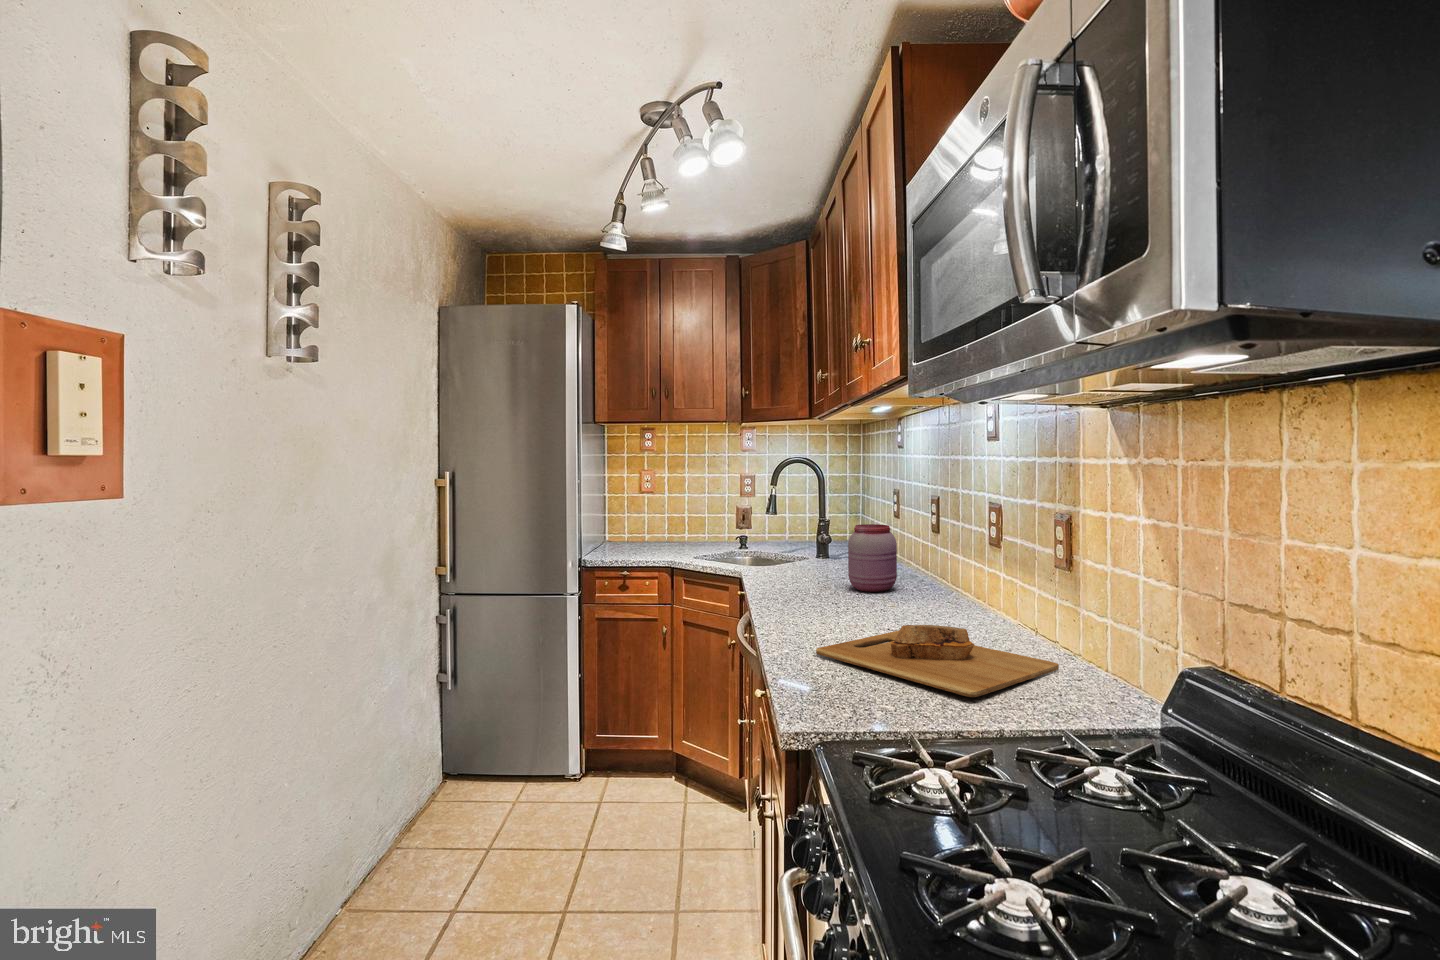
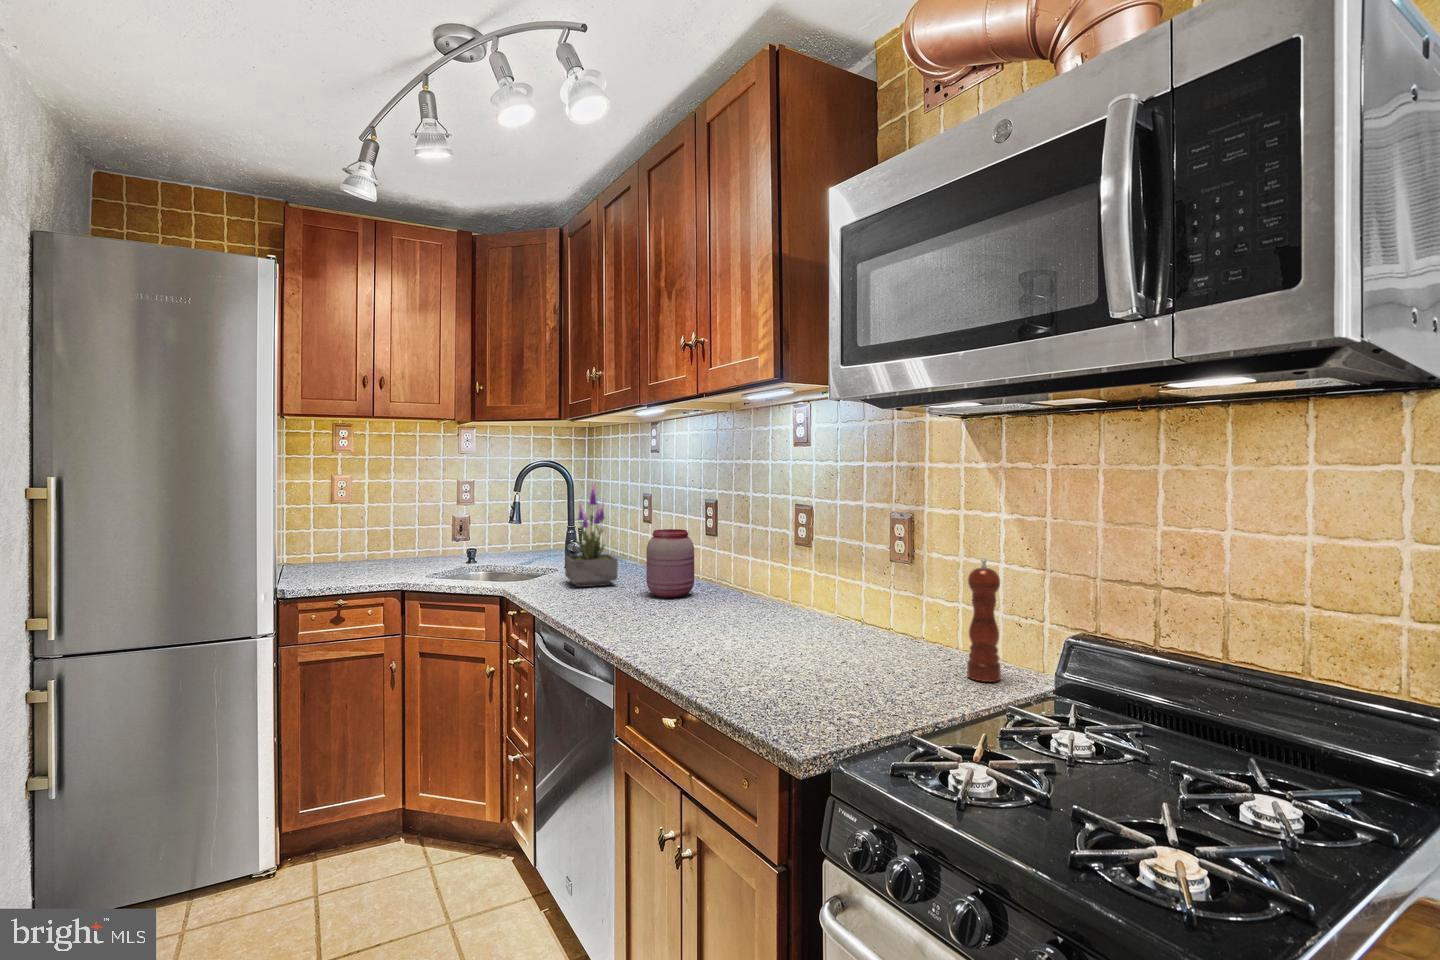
potted plant: none [792,476,837,576] -> present [565,483,618,587]
pepper mill: none [1071,569,1111,710] -> present [967,559,1001,682]
cutting board: present [816,625,1059,697] -> none [711,623,921,688]

